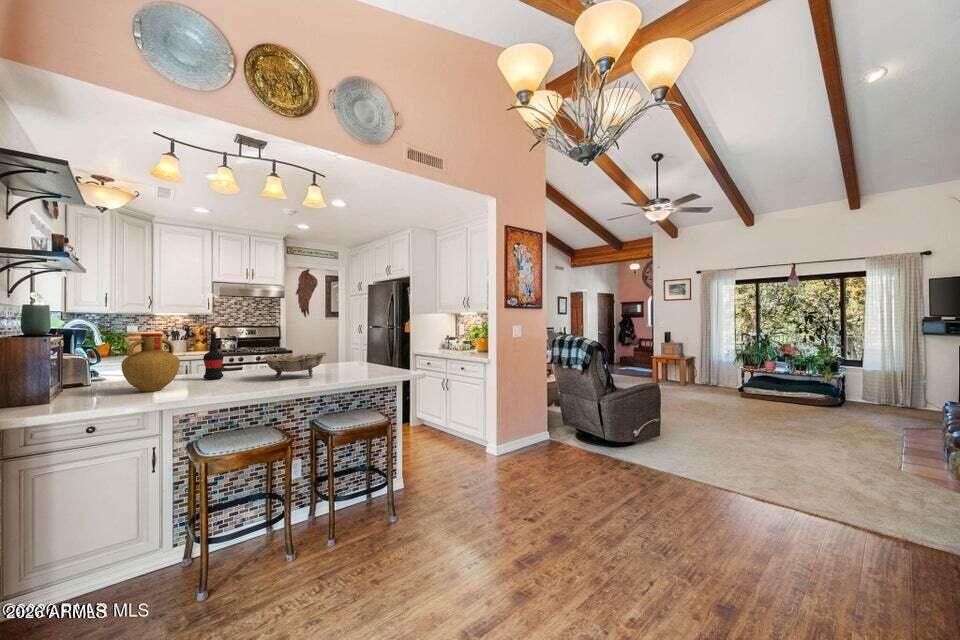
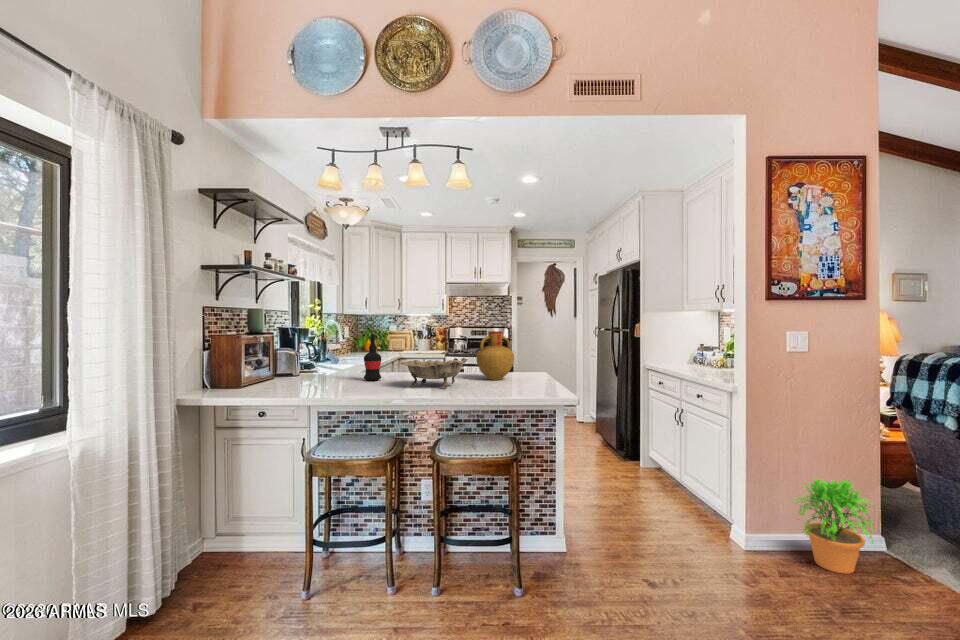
vase: present [121,334,180,392] -> present [476,331,514,380]
potted plant: none [519,406,559,457] -> present [796,479,874,574]

